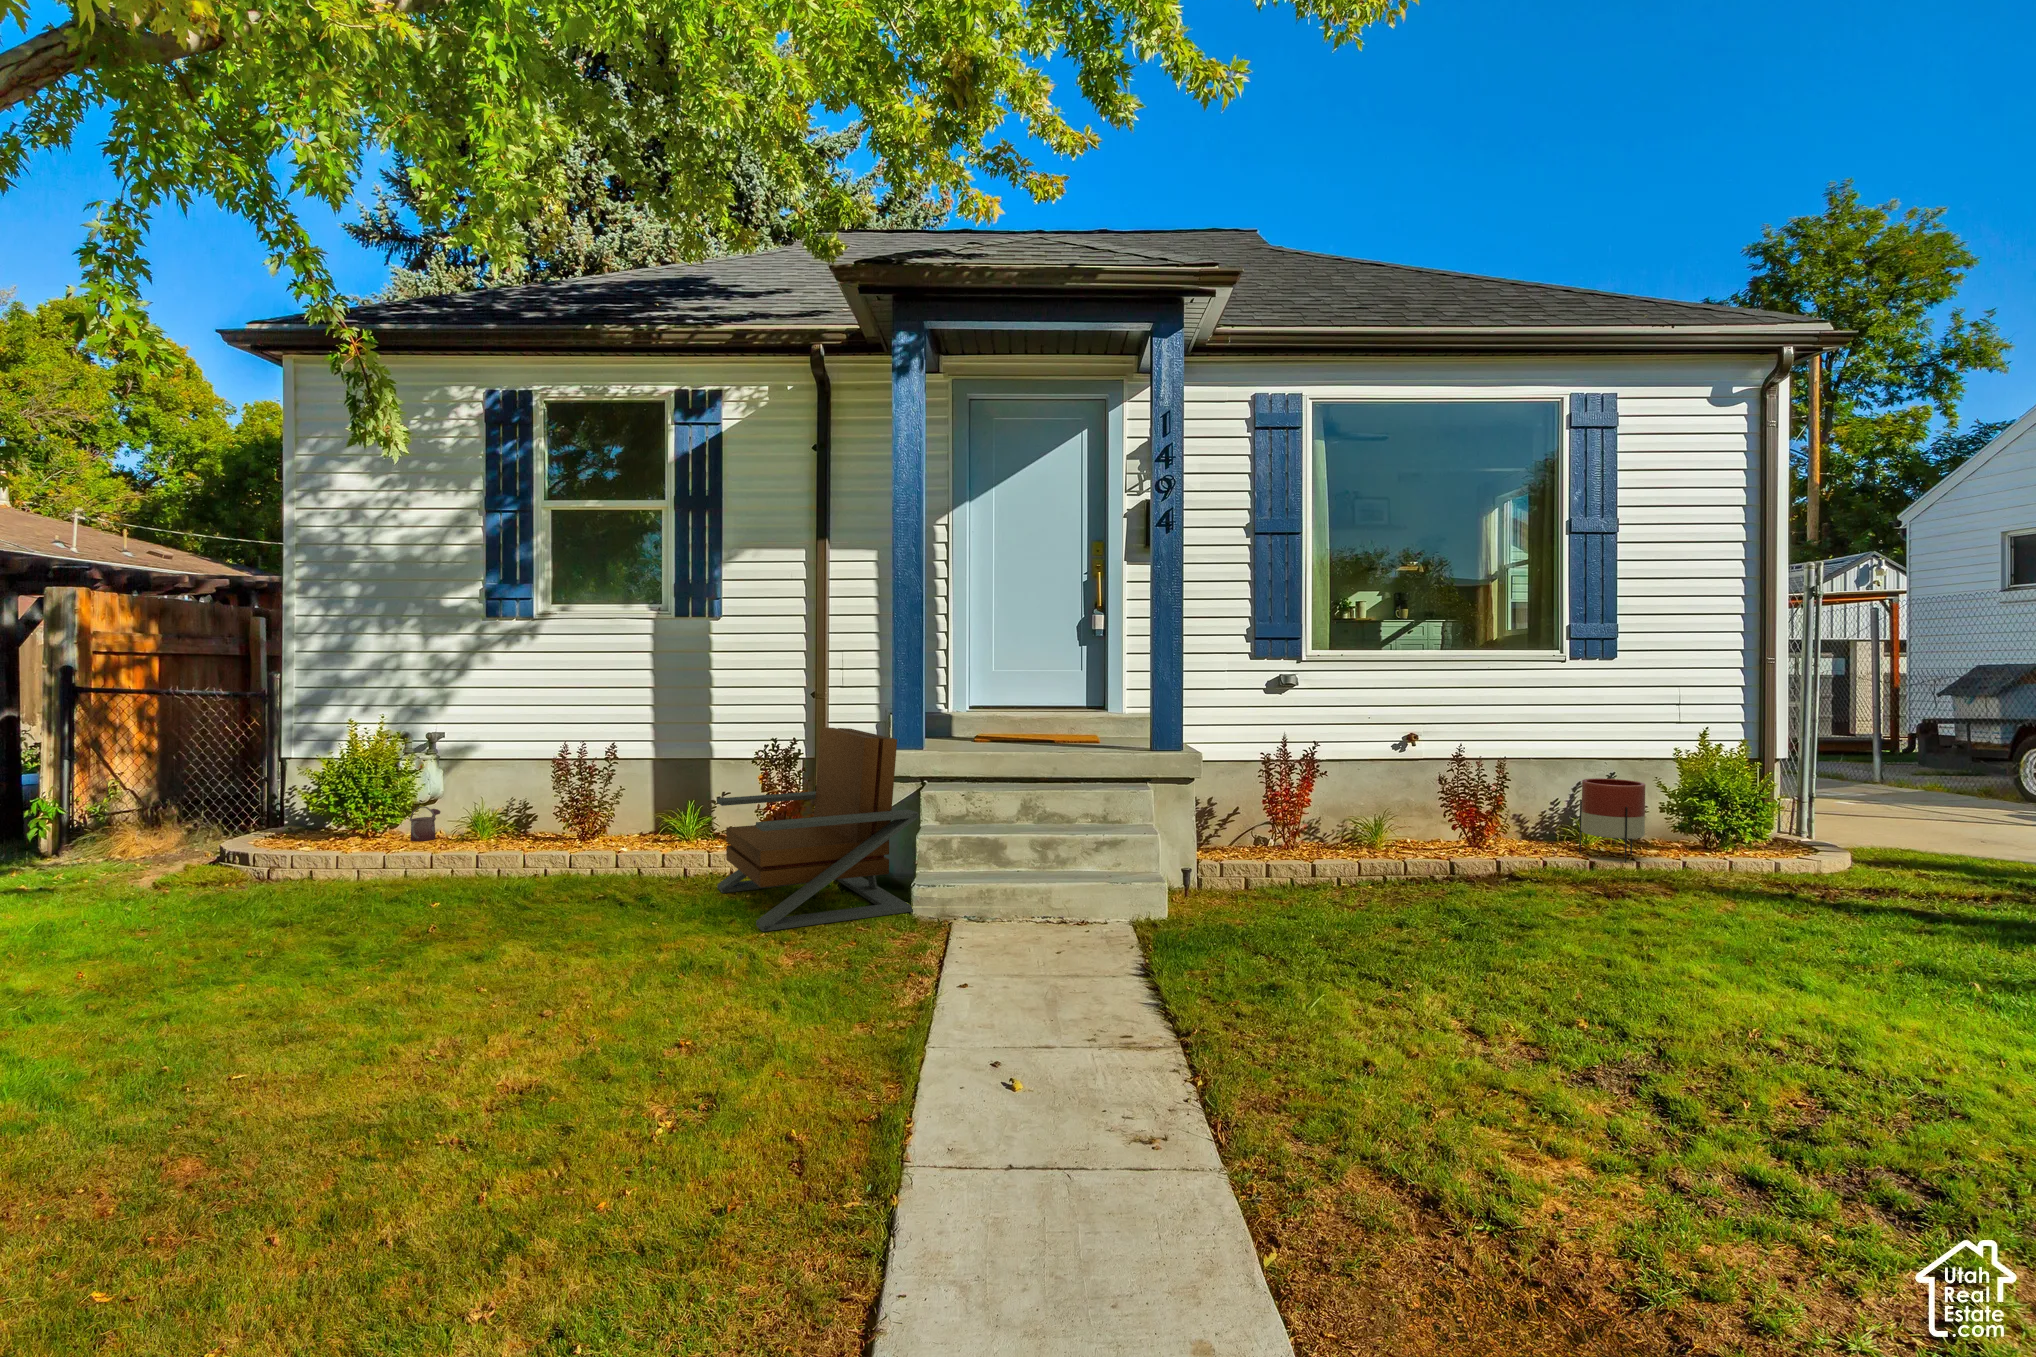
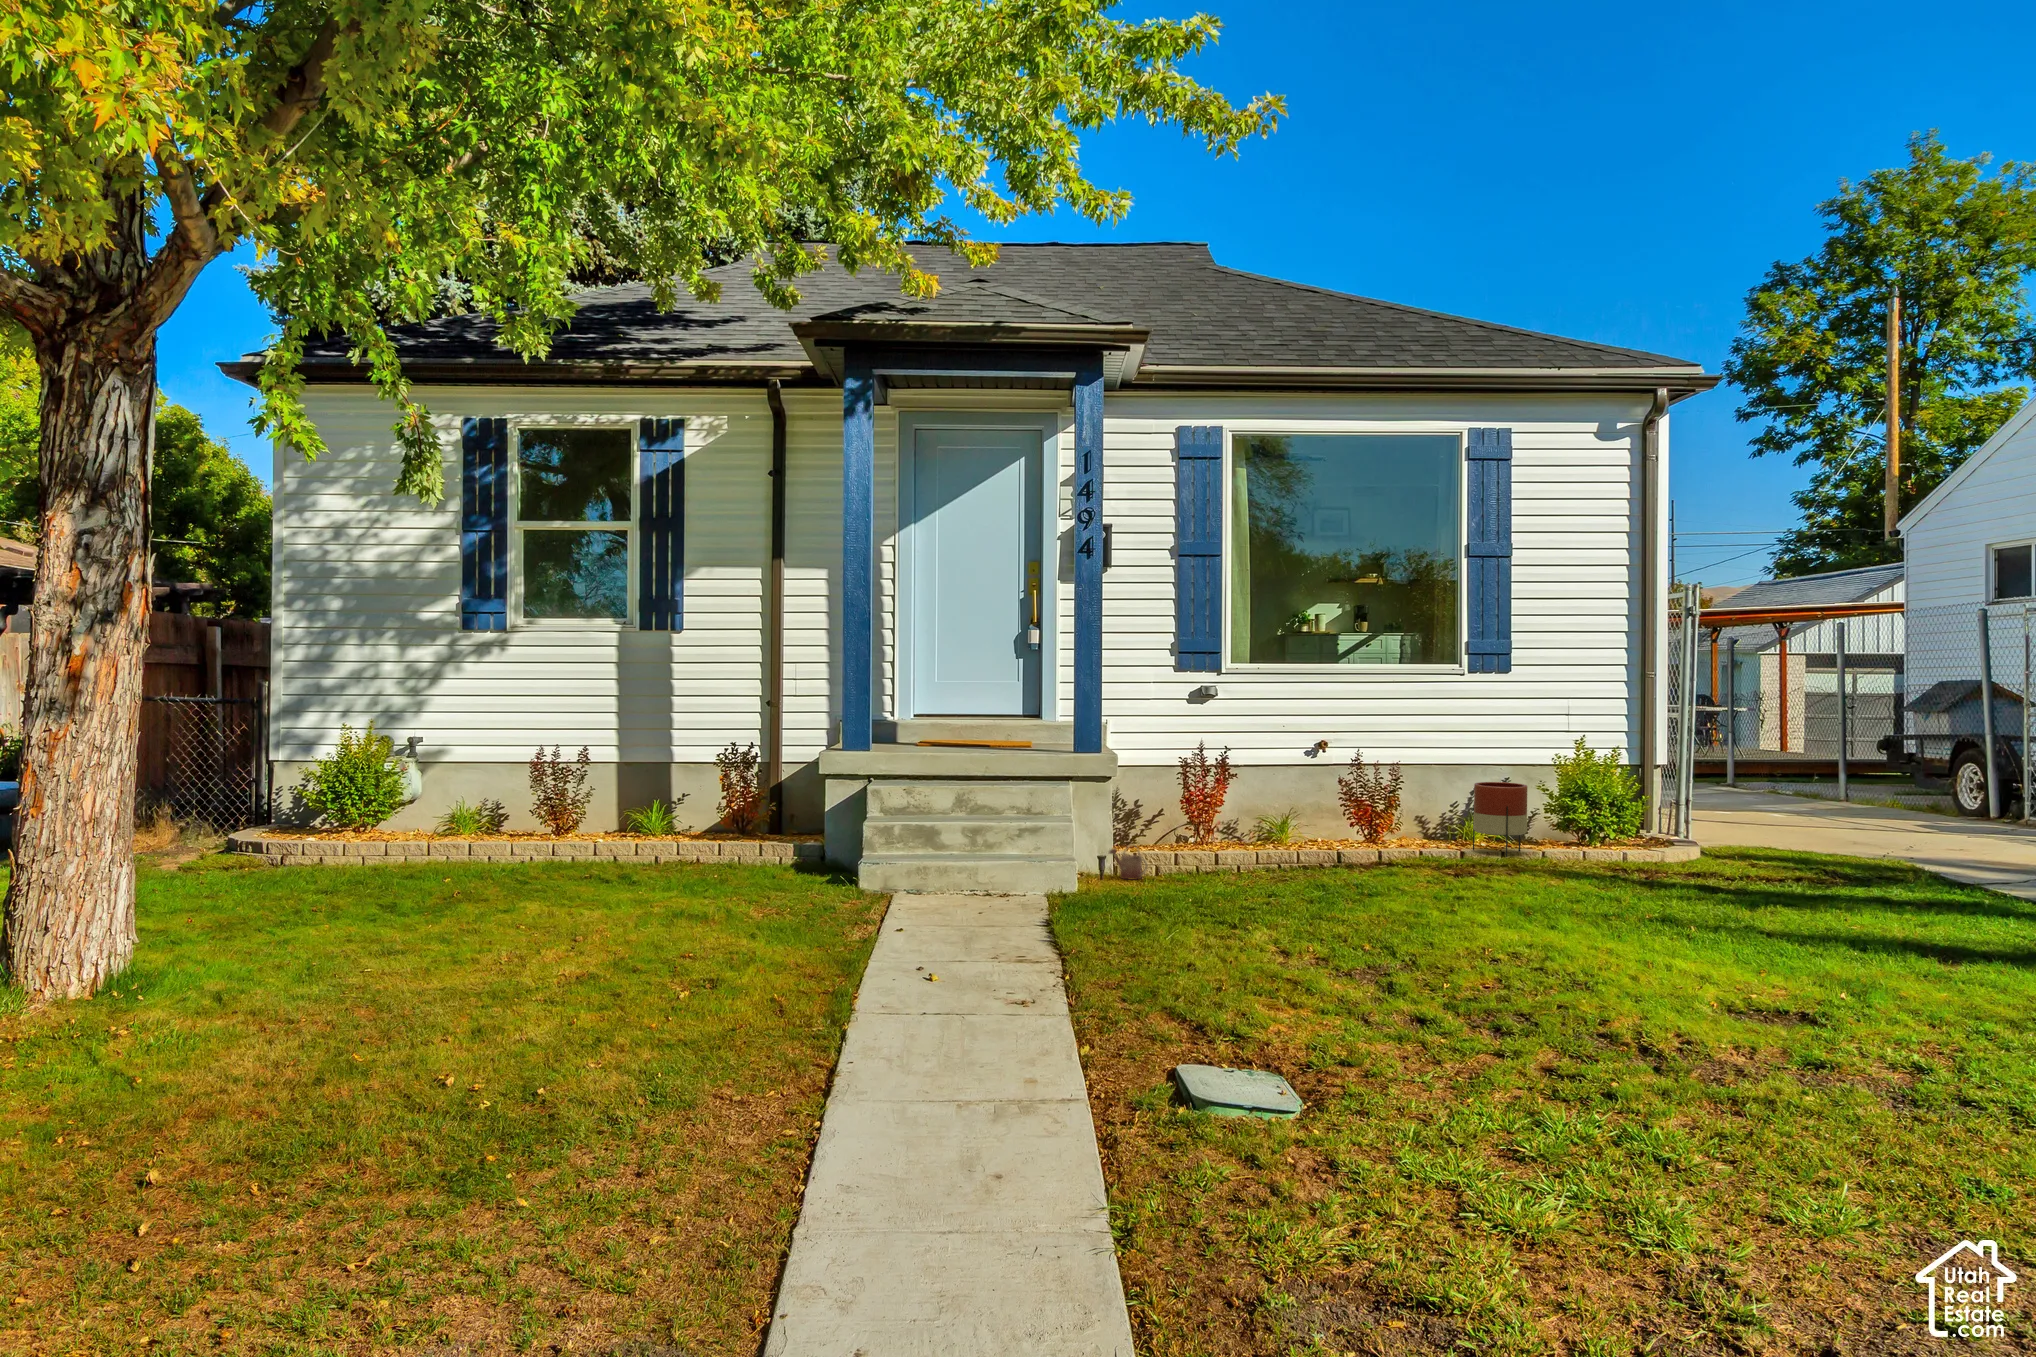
lounge chair: present [717,727,918,931] -> none [688,731,866,899]
watering can: present [410,807,440,841] -> present [1109,846,1147,879]

